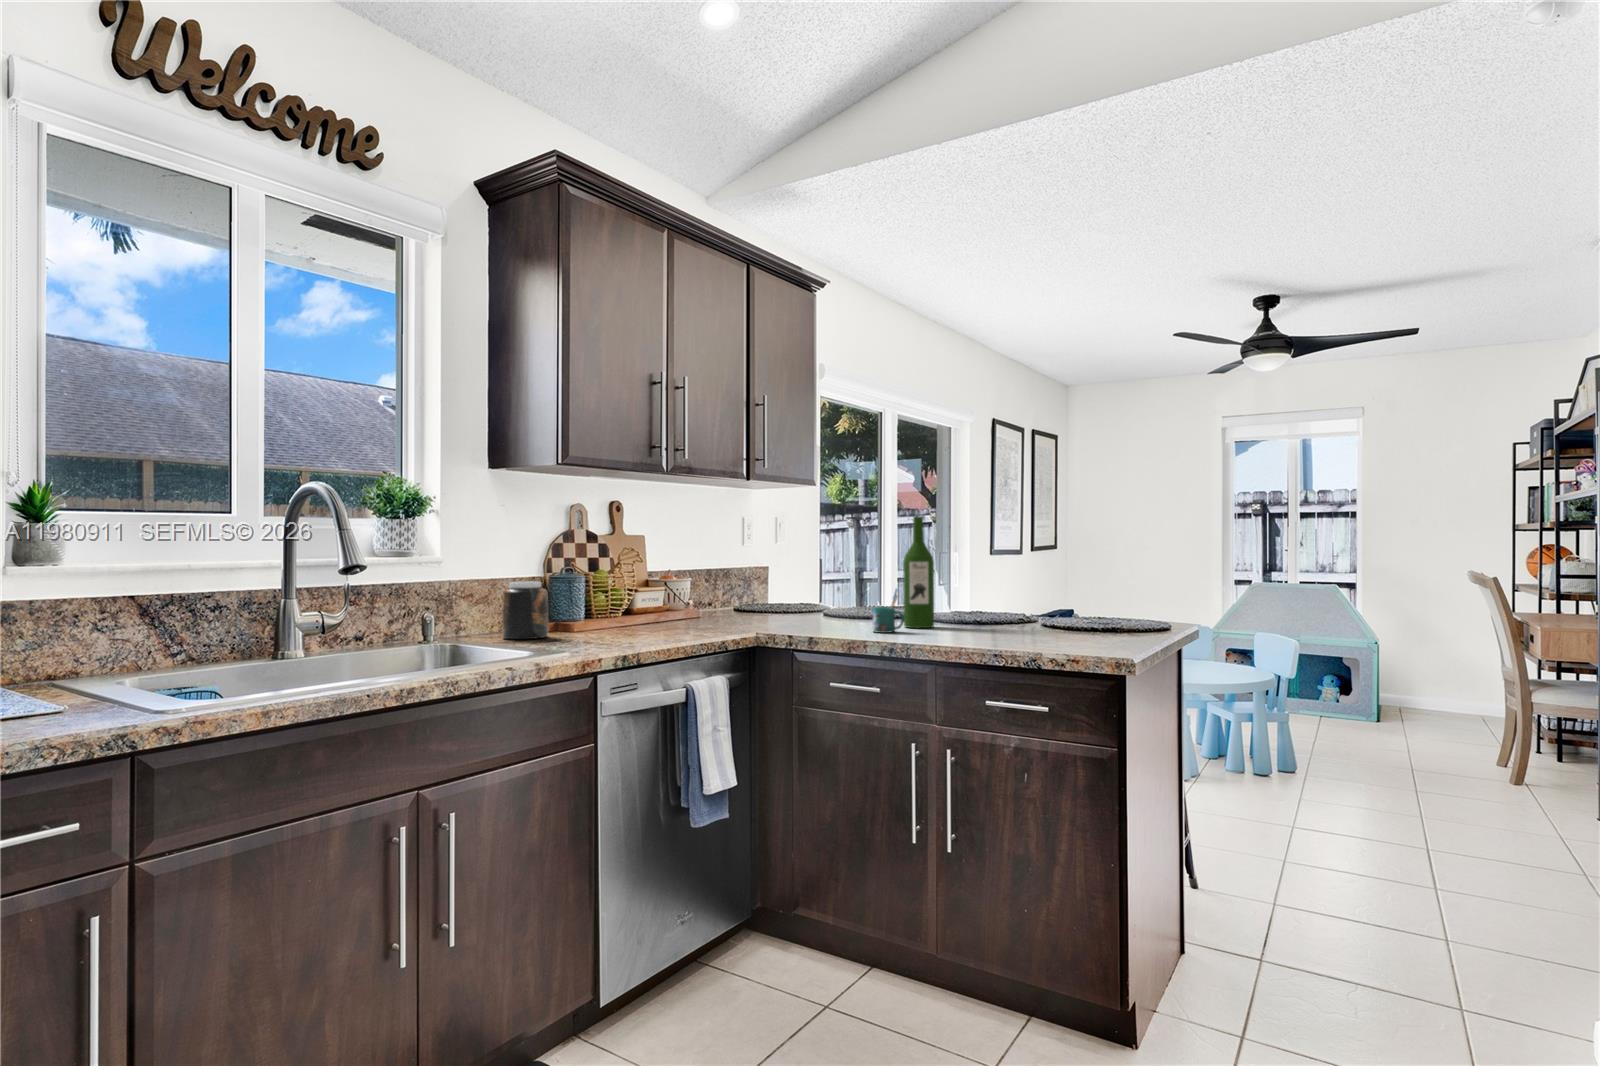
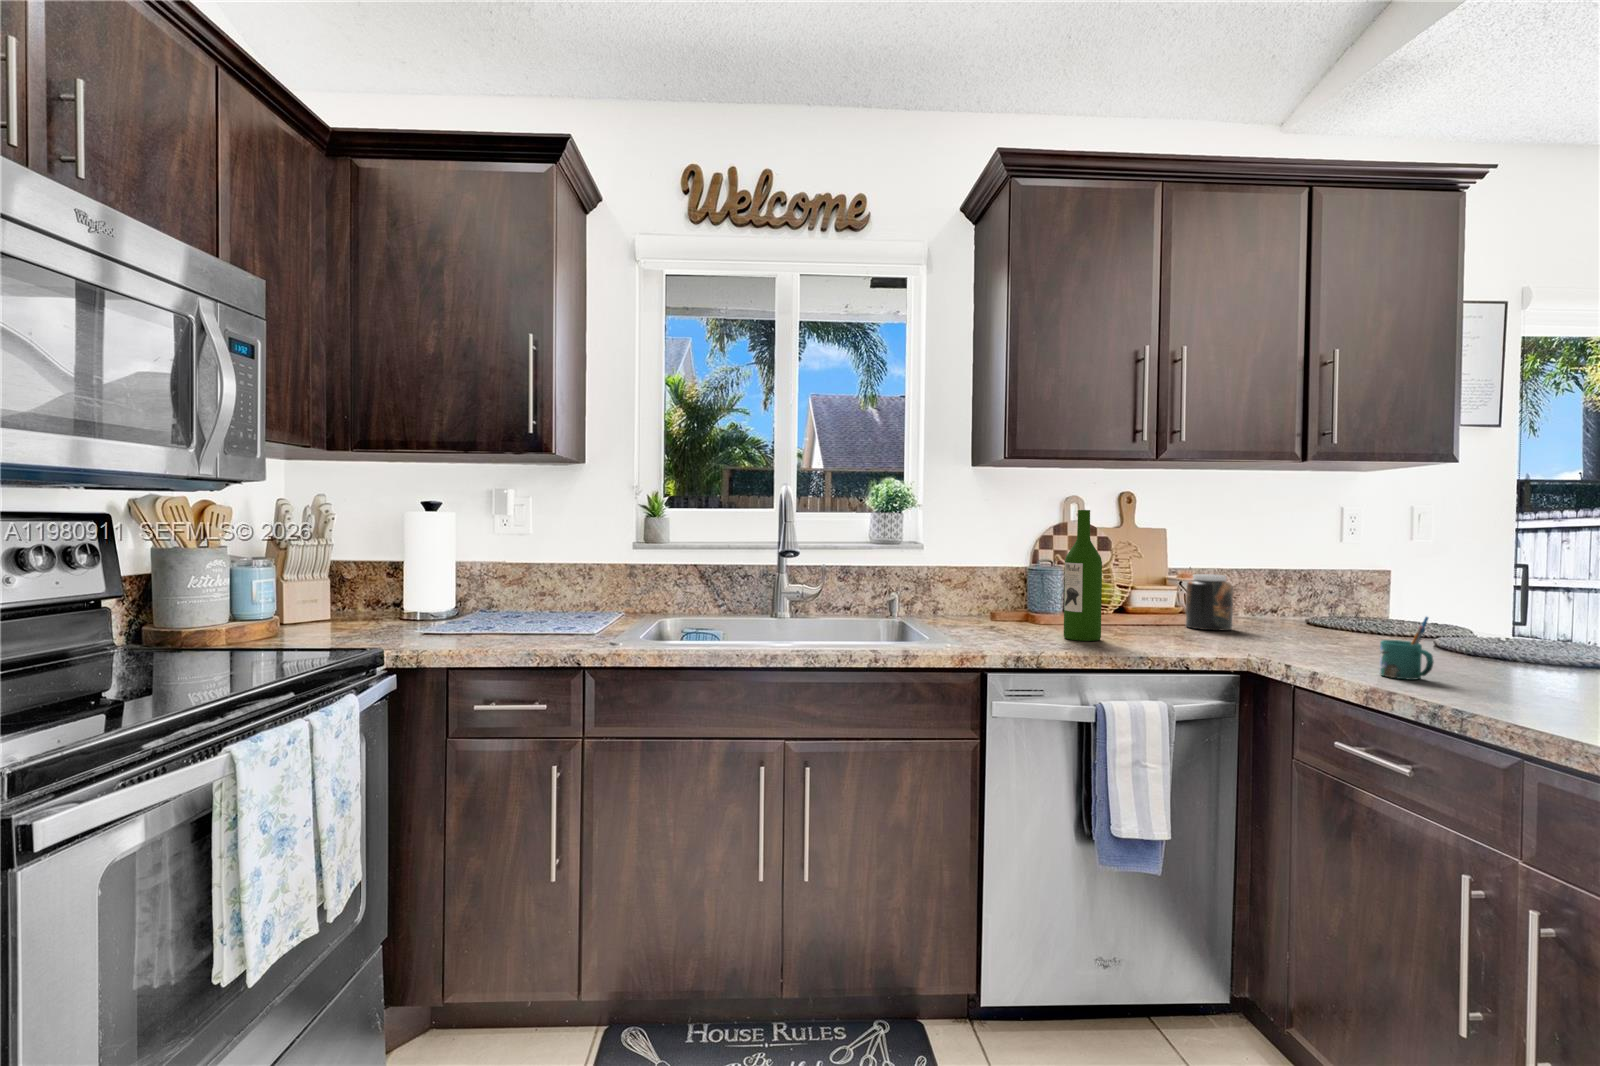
wine bottle: present [903,516,934,628] -> present [1064,510,1102,641]
jar: present [502,581,548,639] -> present [1186,574,1233,631]

